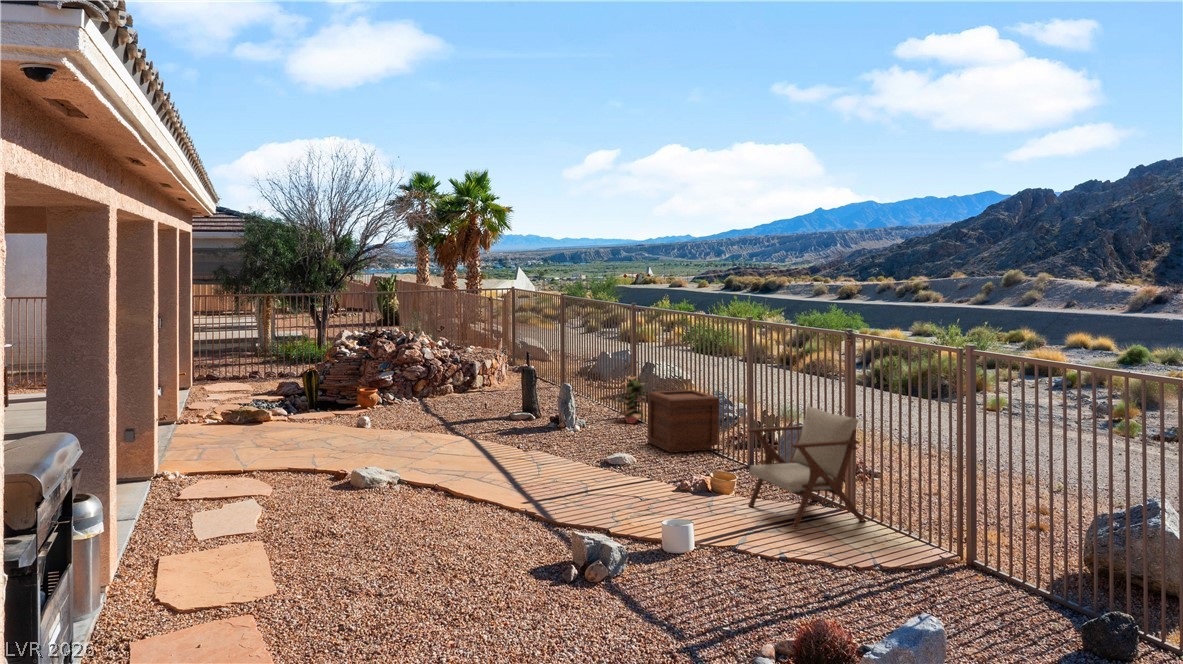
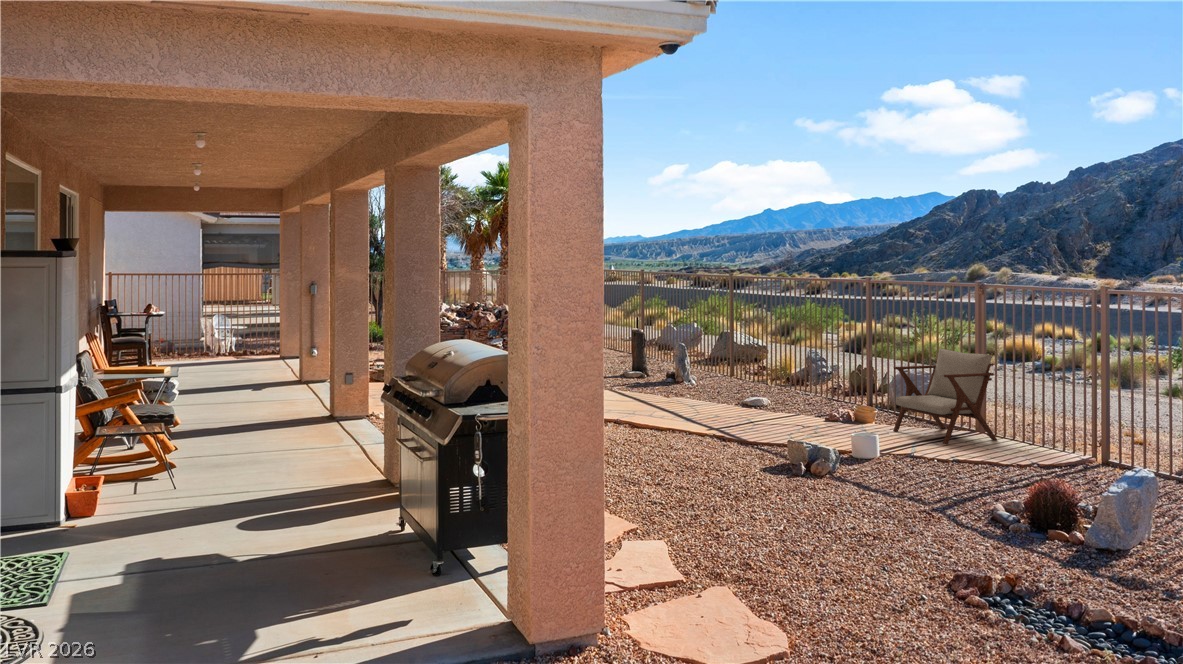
decorative plant: present [618,376,645,423] -> none [718,340,747,381]
wooden crate: present [647,390,719,453] -> none [761,348,828,400]

